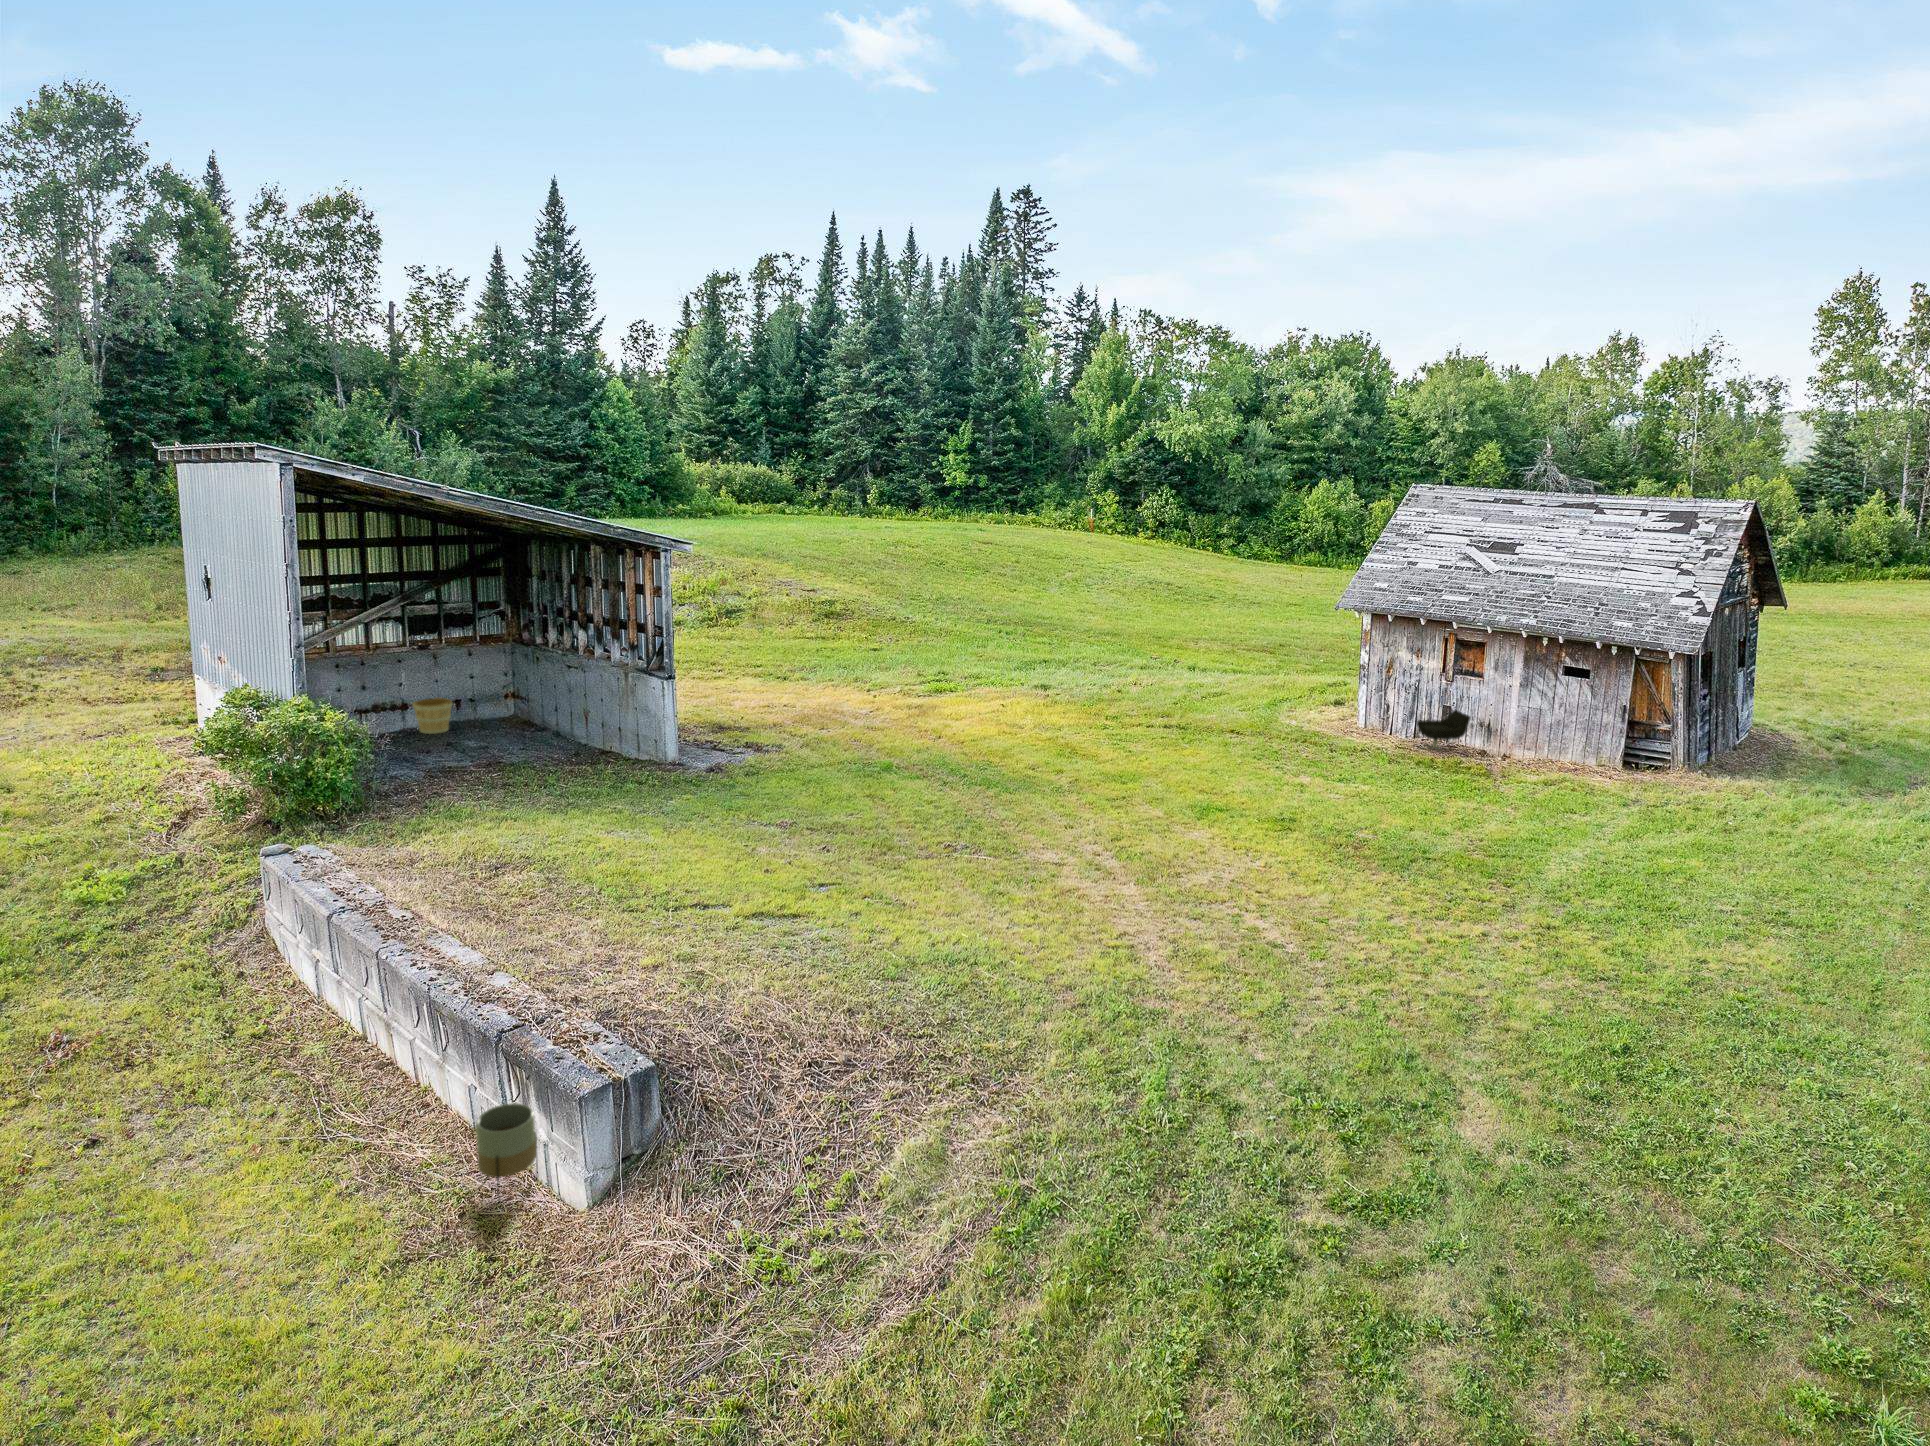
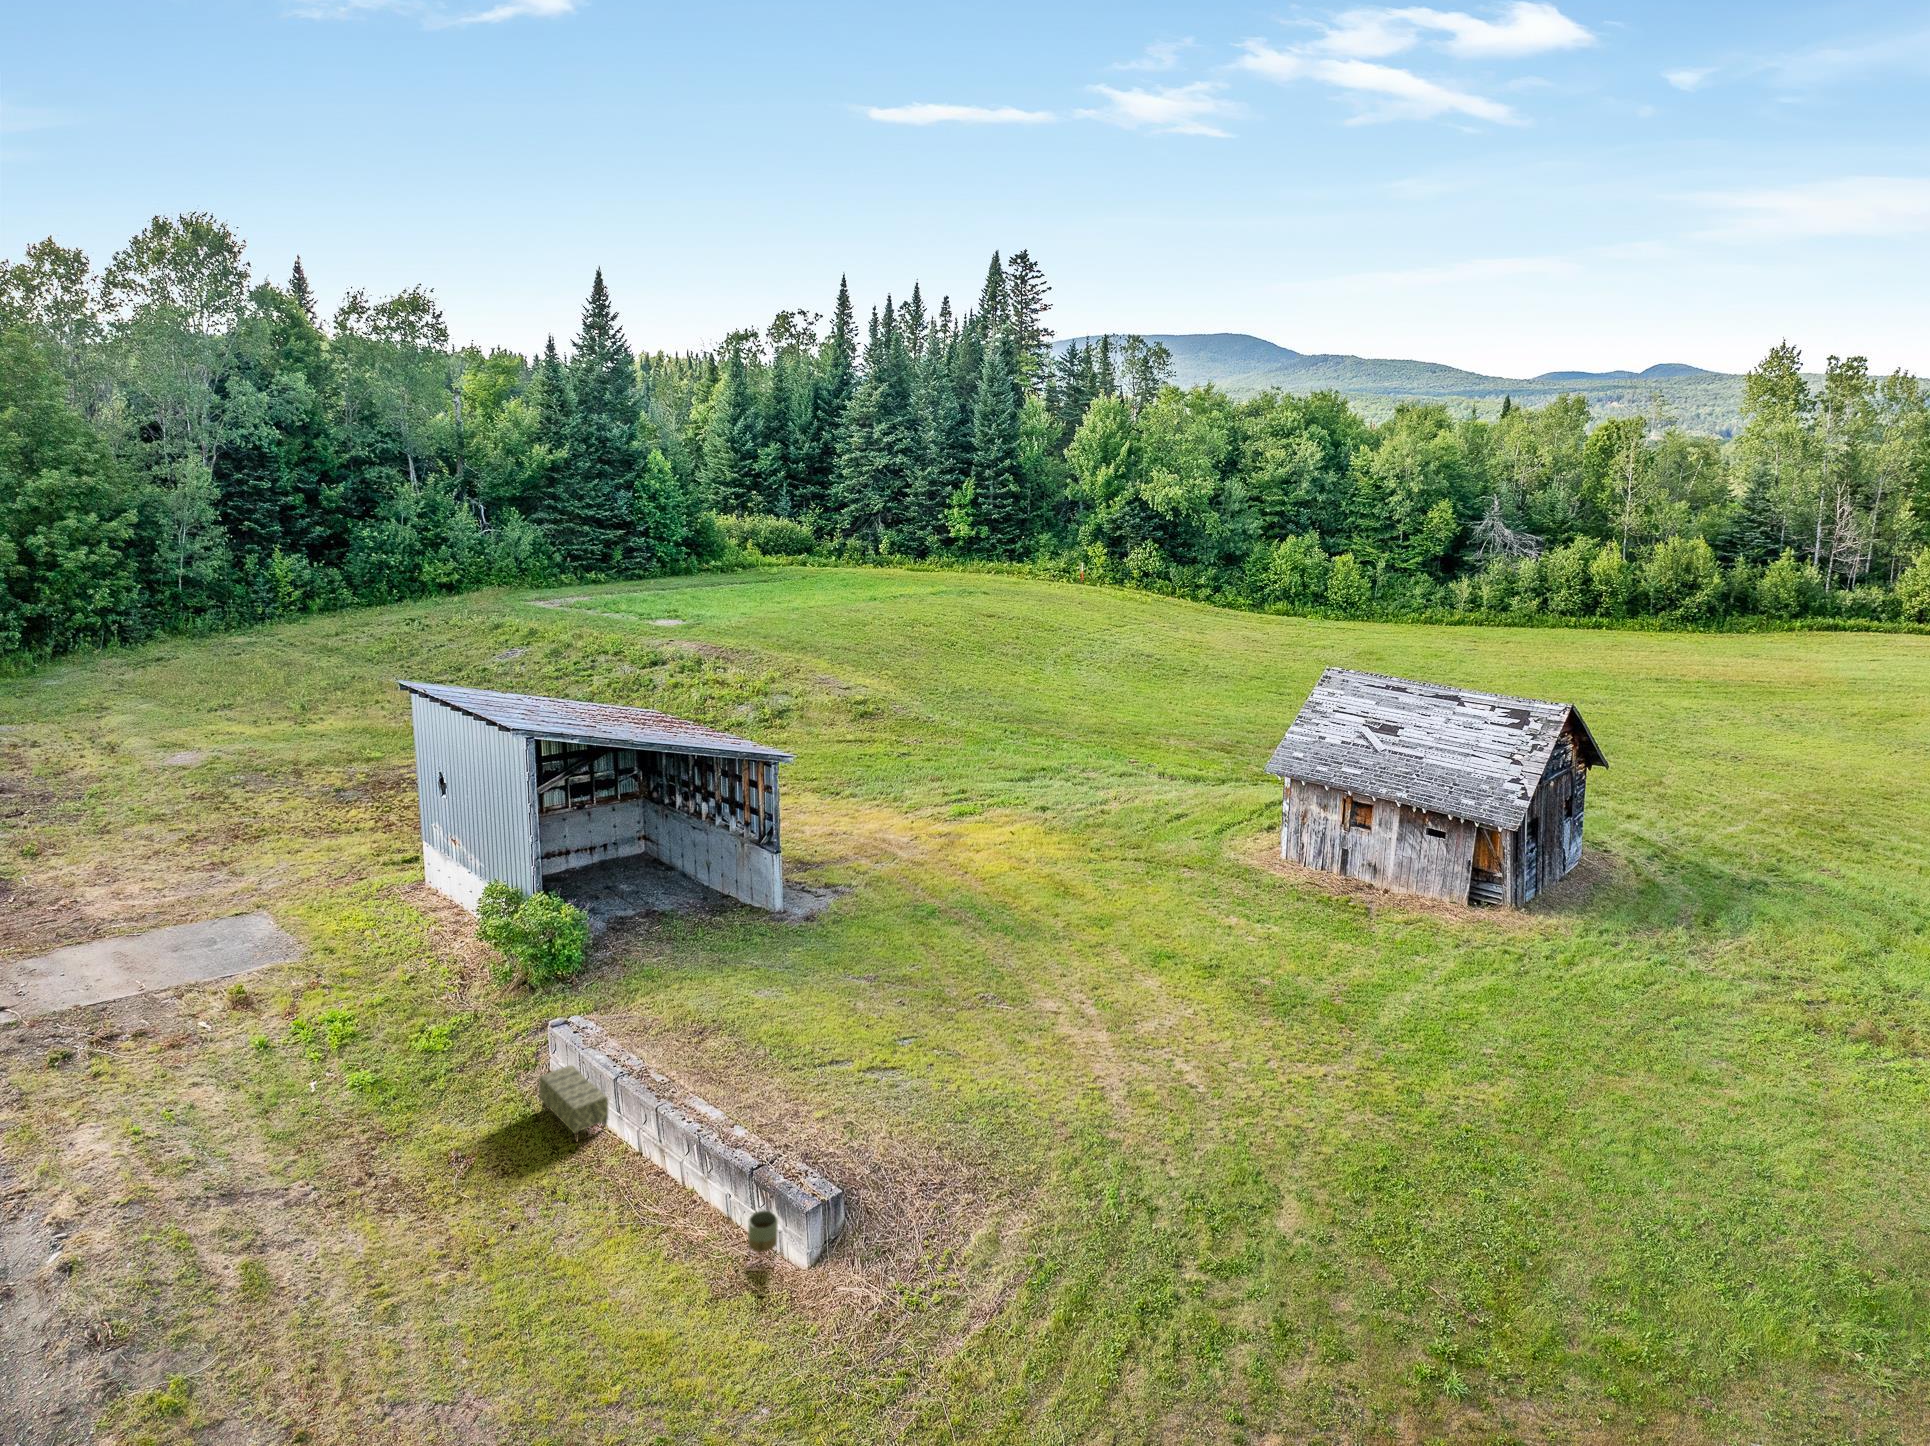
wooden bucket: present [413,698,452,734] -> none [577,846,605,875]
lounge chair: present [1417,710,1471,748] -> none [1319,854,1359,889]
bench: none [212,909,321,1022] -> present [539,1065,608,1142]

